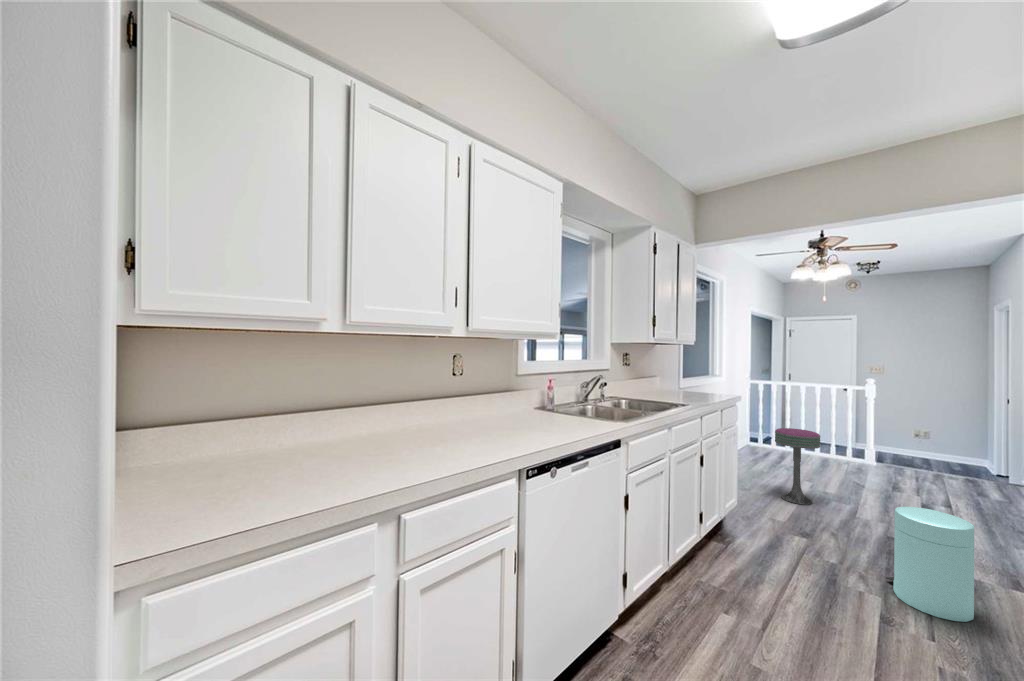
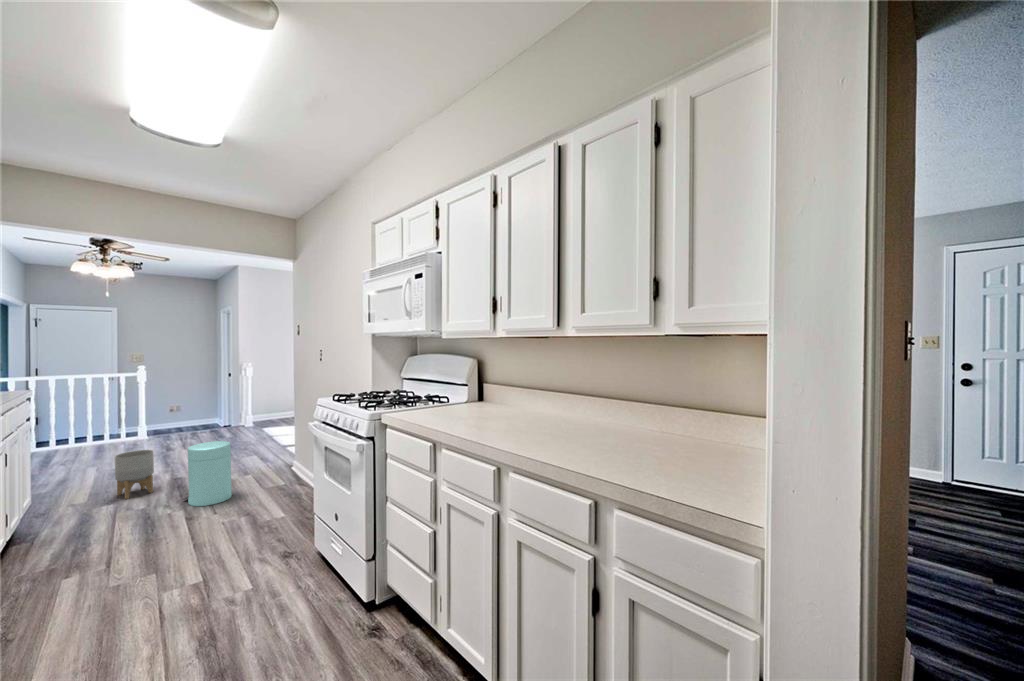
bar stool: present [775,428,820,505] -> none [62,416,112,488]
planter: none [812,481,857,544] -> present [115,450,154,499]

